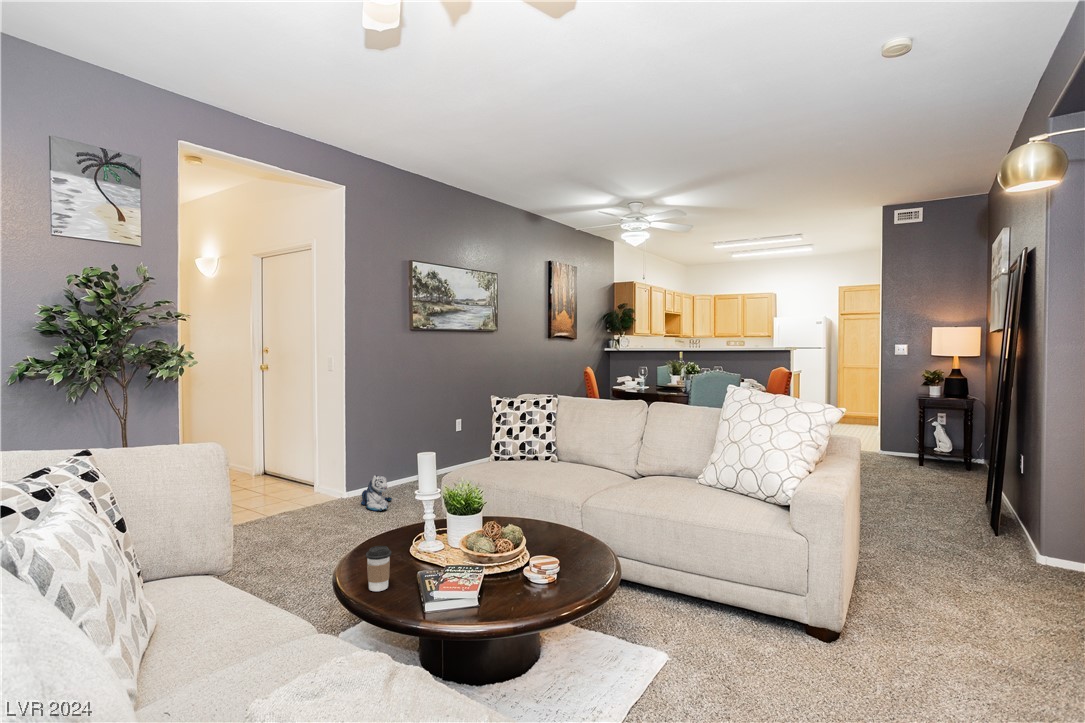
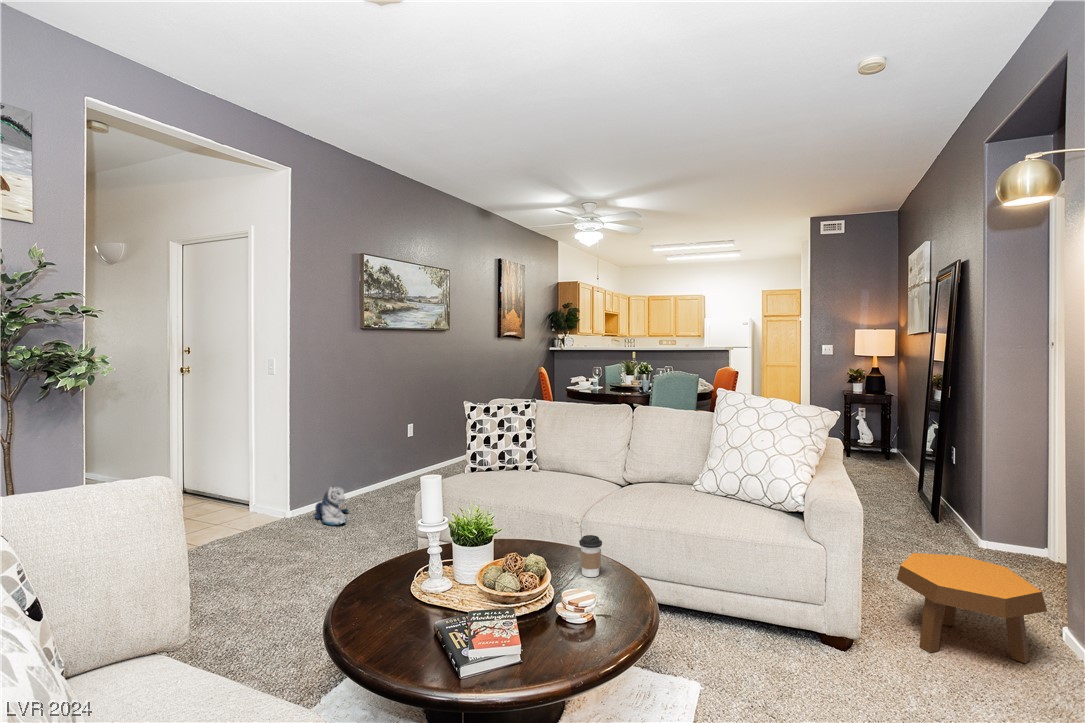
coffee cup: present [366,546,392,591] -> present [579,535,602,577]
footstool: none [893,552,1041,665] -> present [897,553,1047,664]

